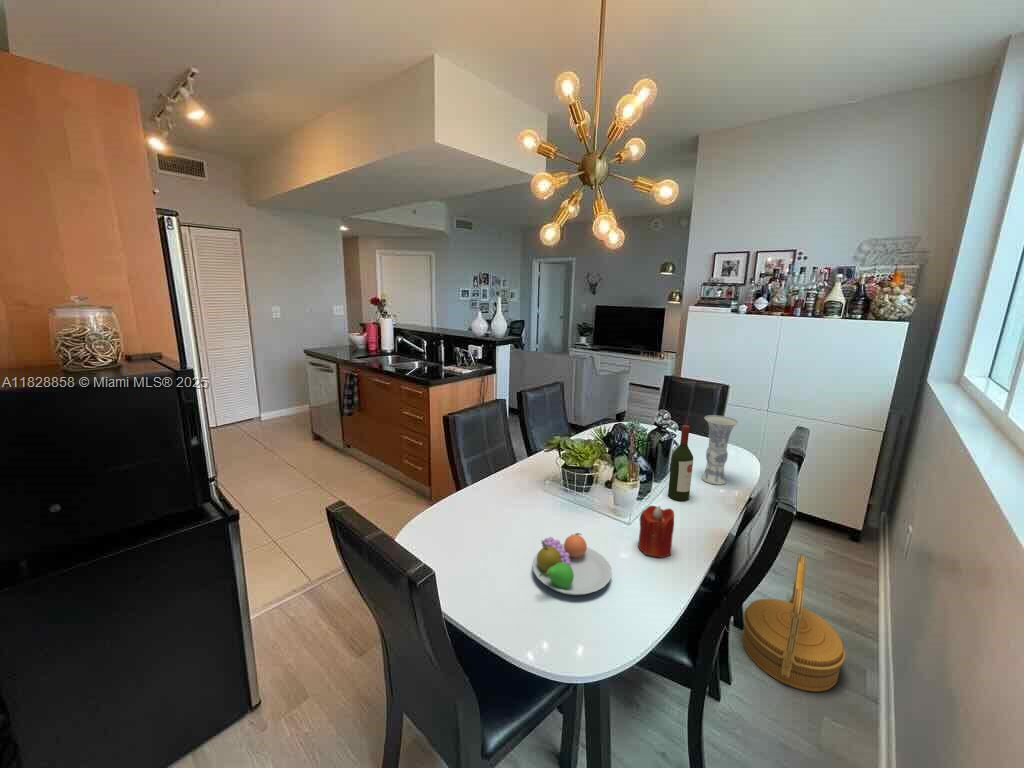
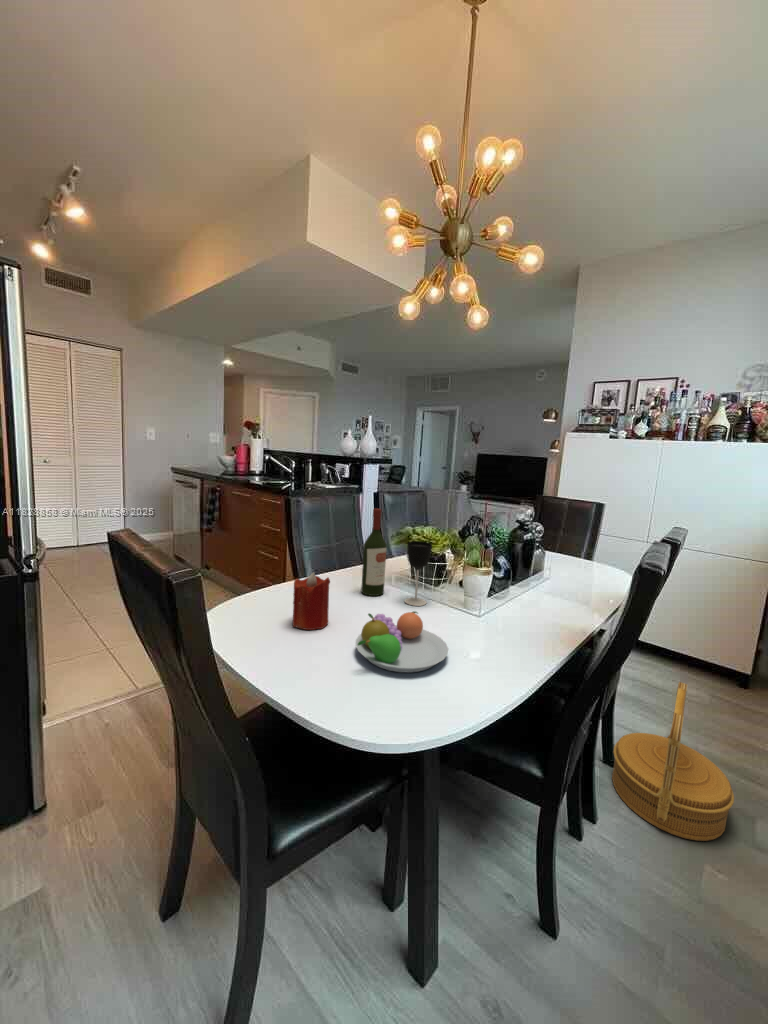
vase: present [702,415,738,485] -> none [568,516,610,592]
wine bottle: present [668,425,693,501] -> present [361,509,387,596]
wine glass: none [561,456,584,515] -> present [405,541,432,606]
candle: present [638,506,674,558] -> present [293,573,330,630]

